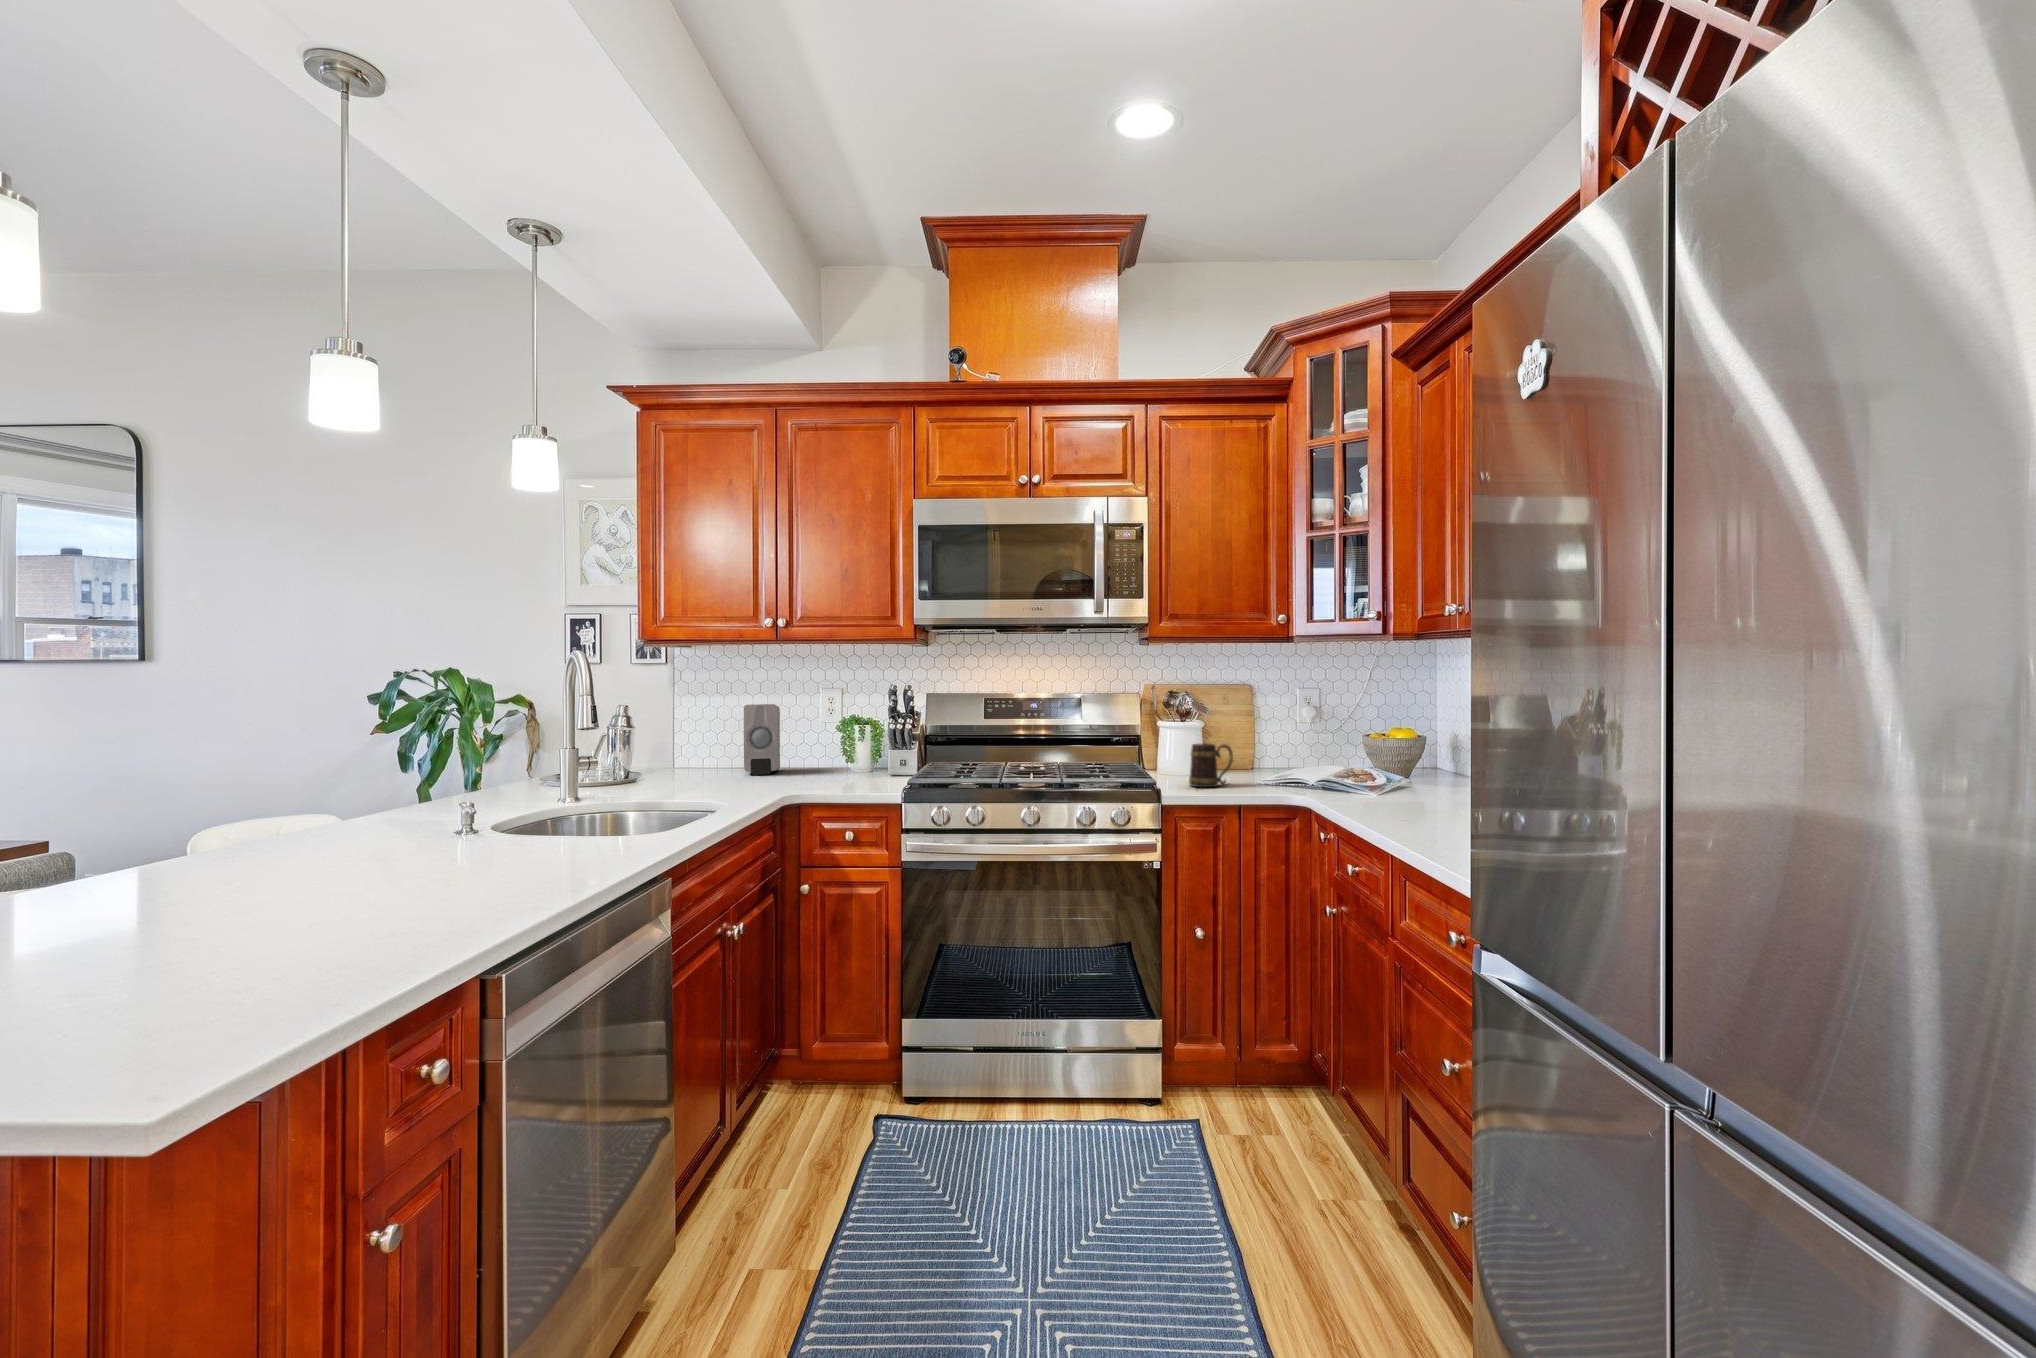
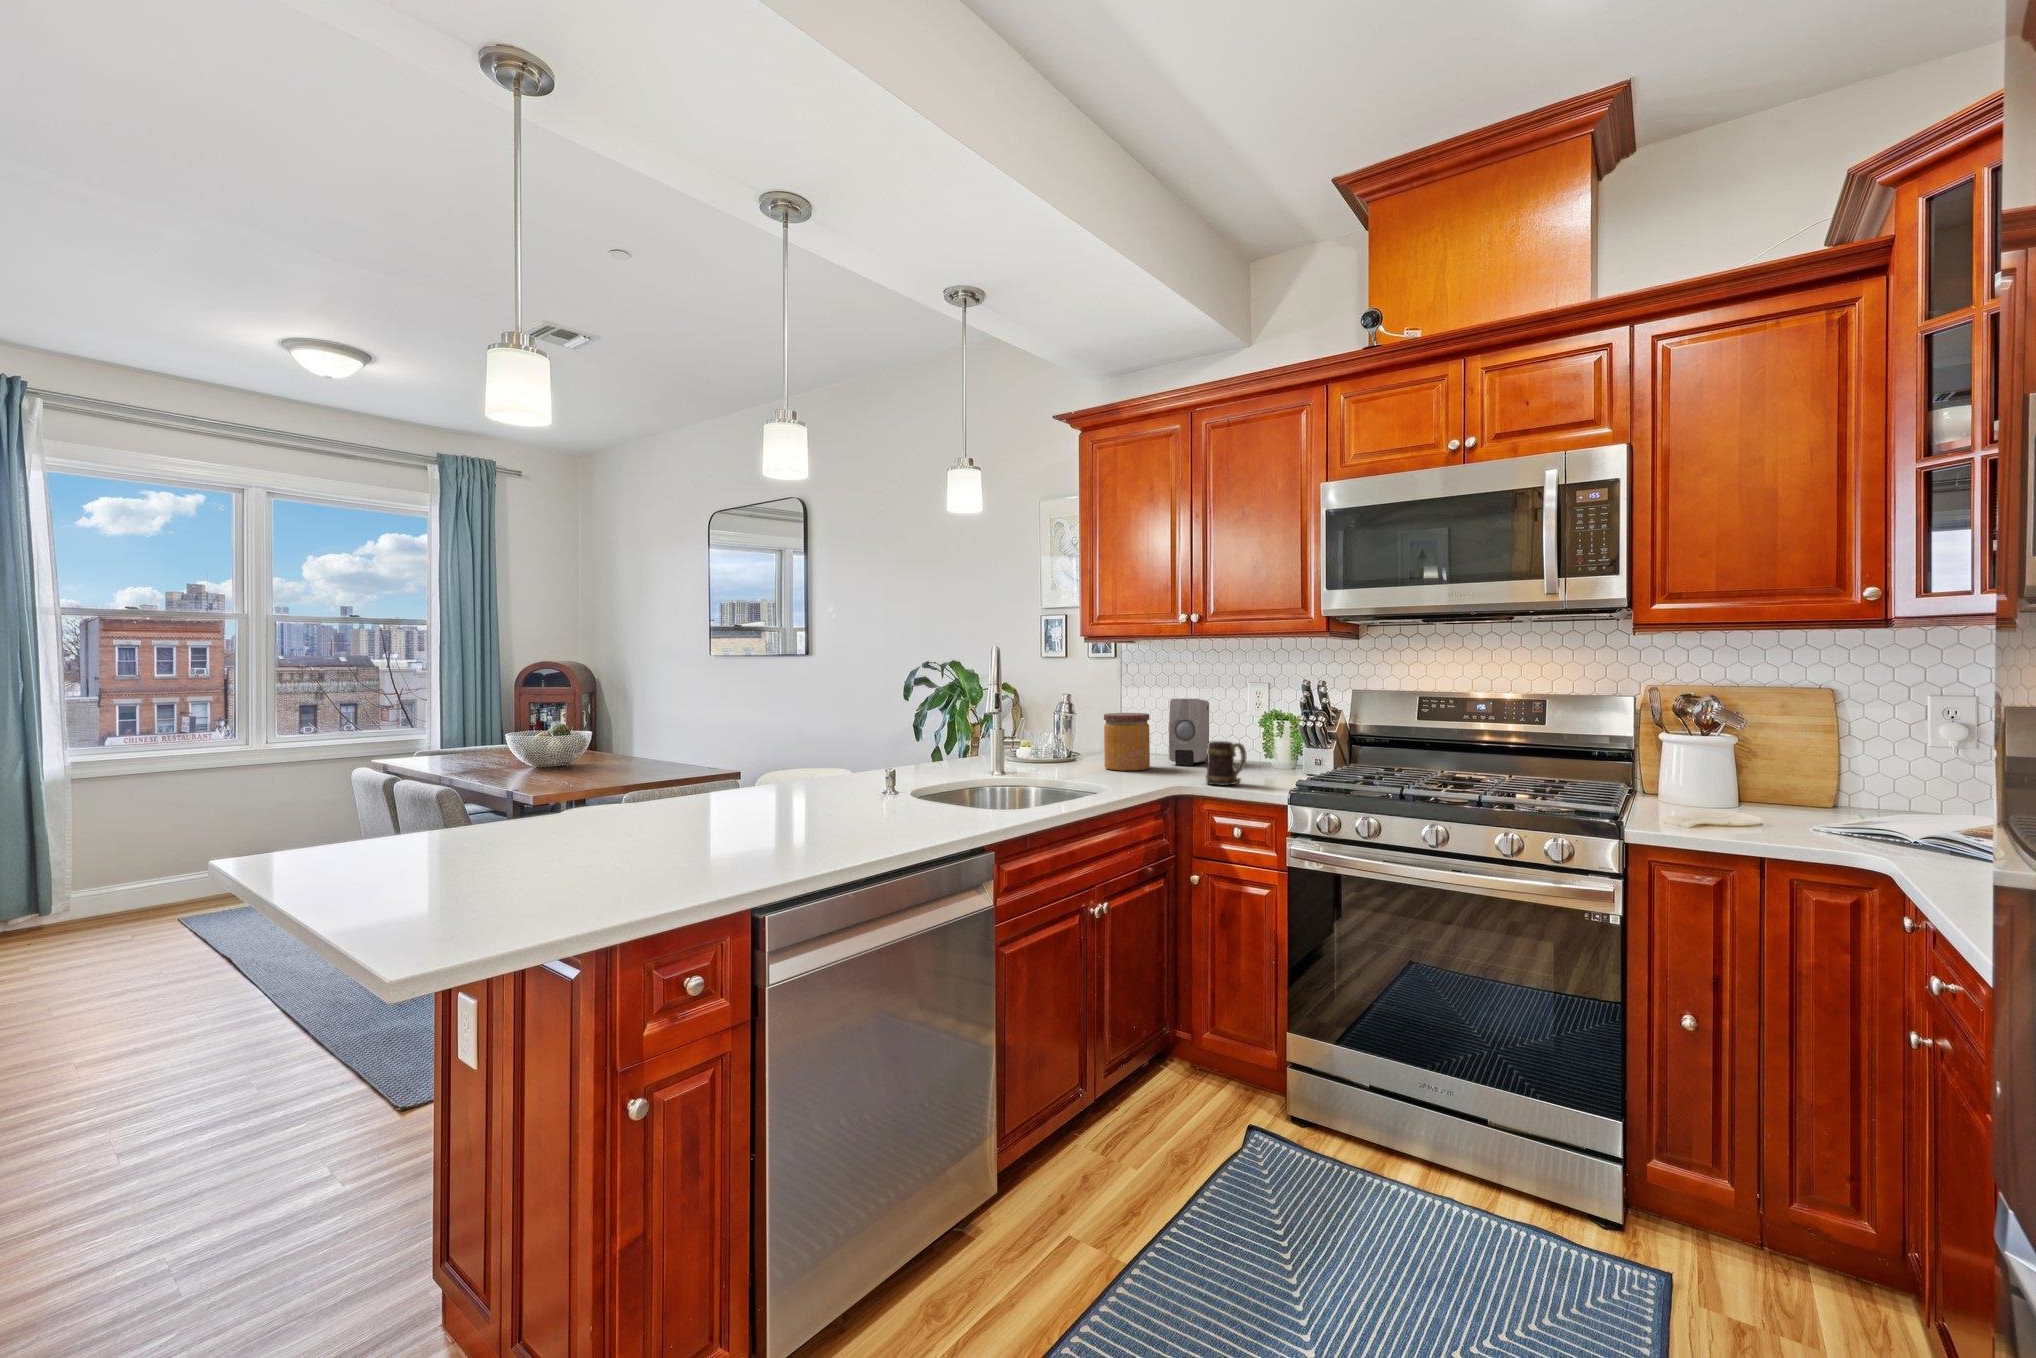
jar: none [676,721,728,785] -> present [1104,713,1150,771]
mug: present [1189,744,1233,787] -> present [1206,741,1247,785]

